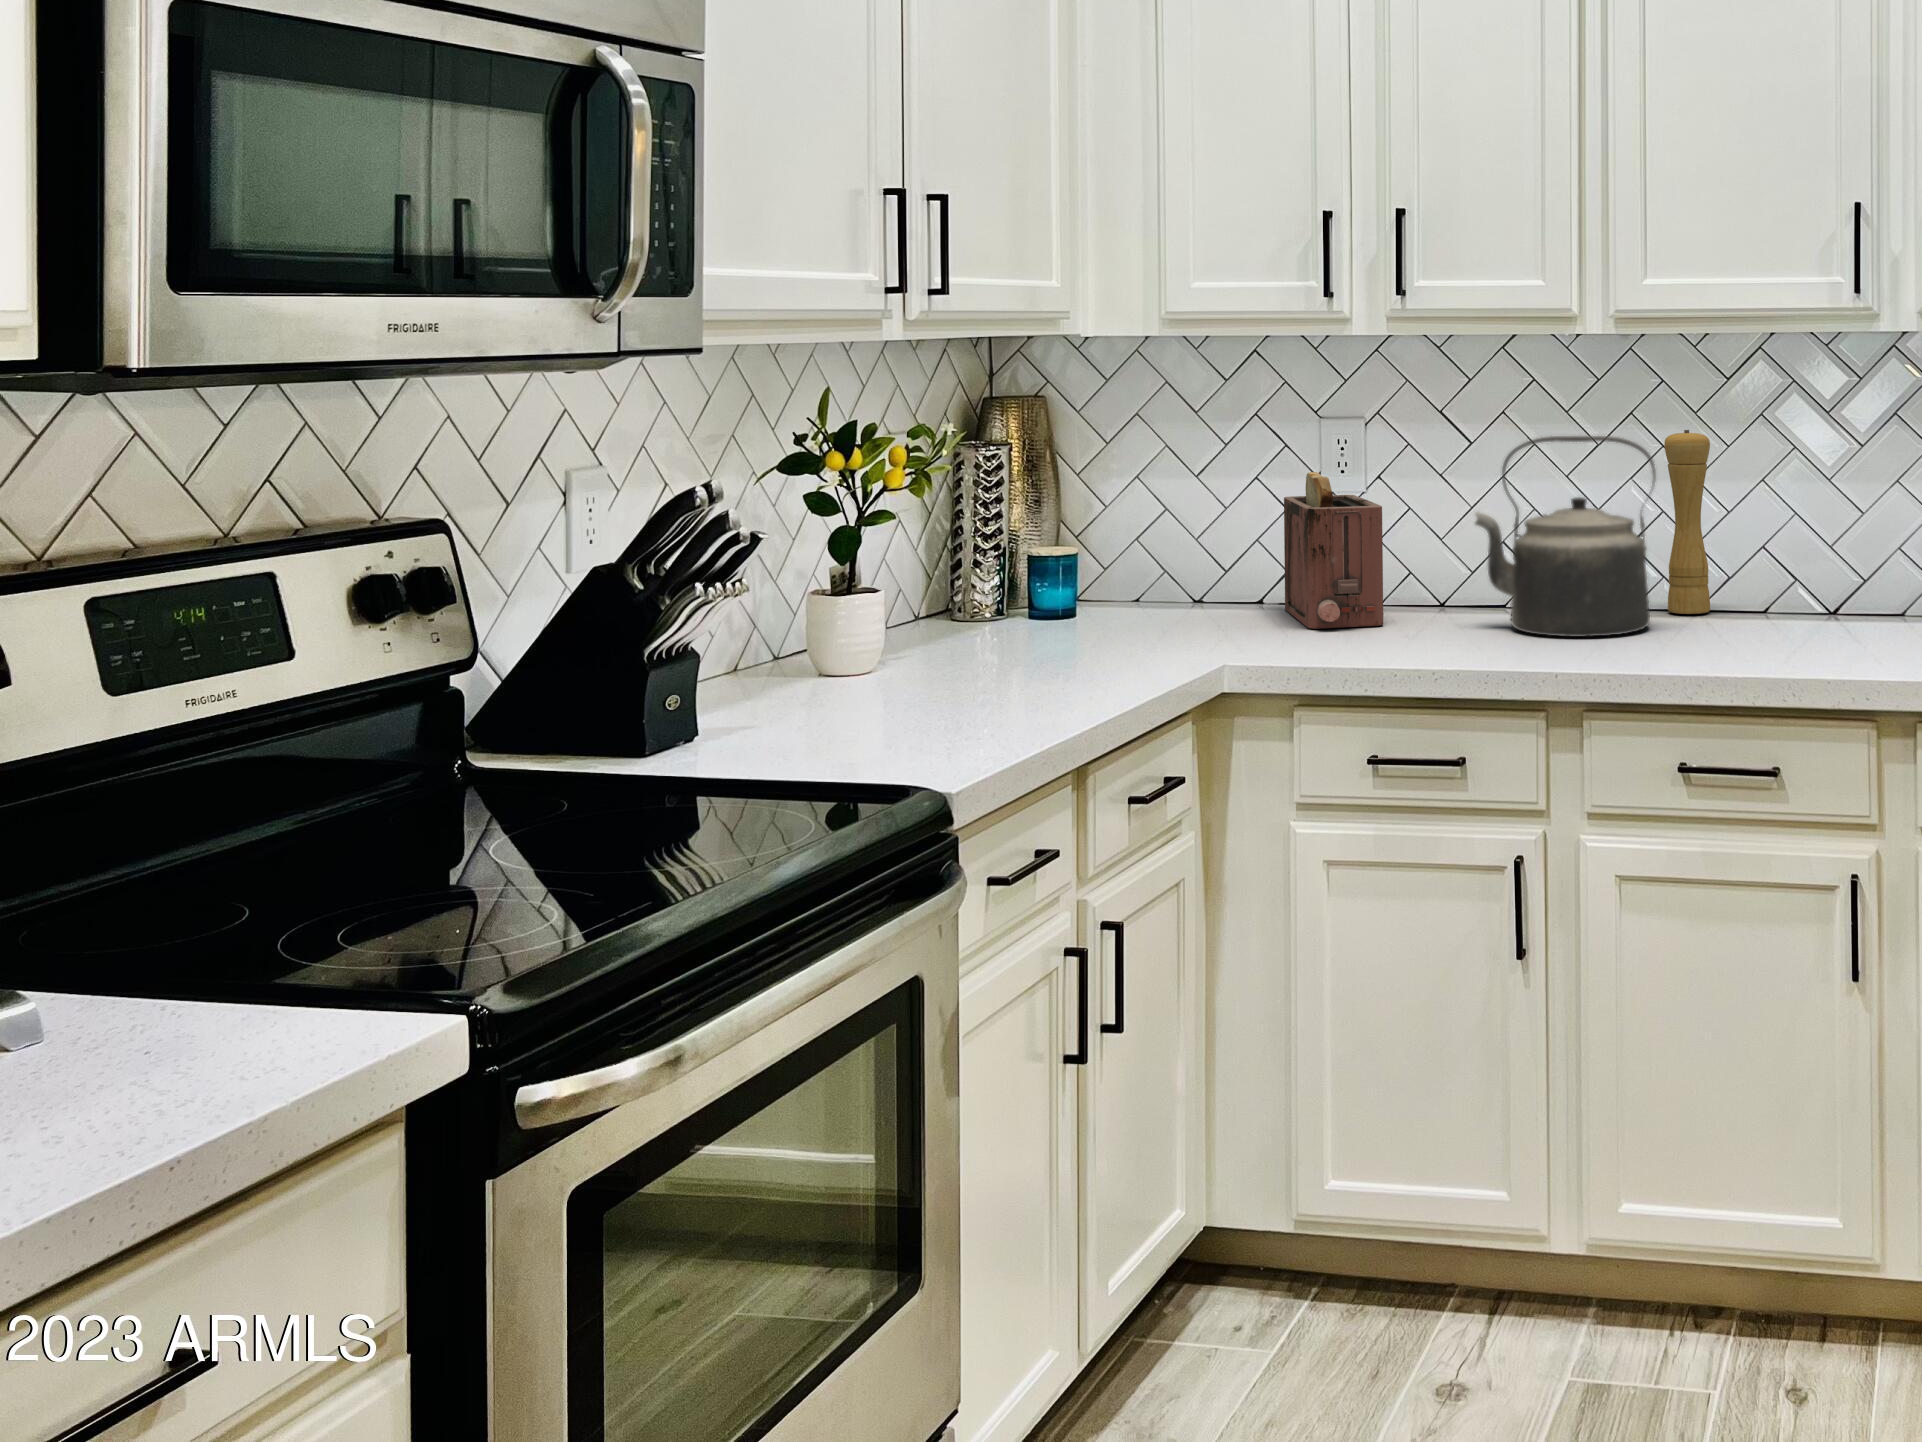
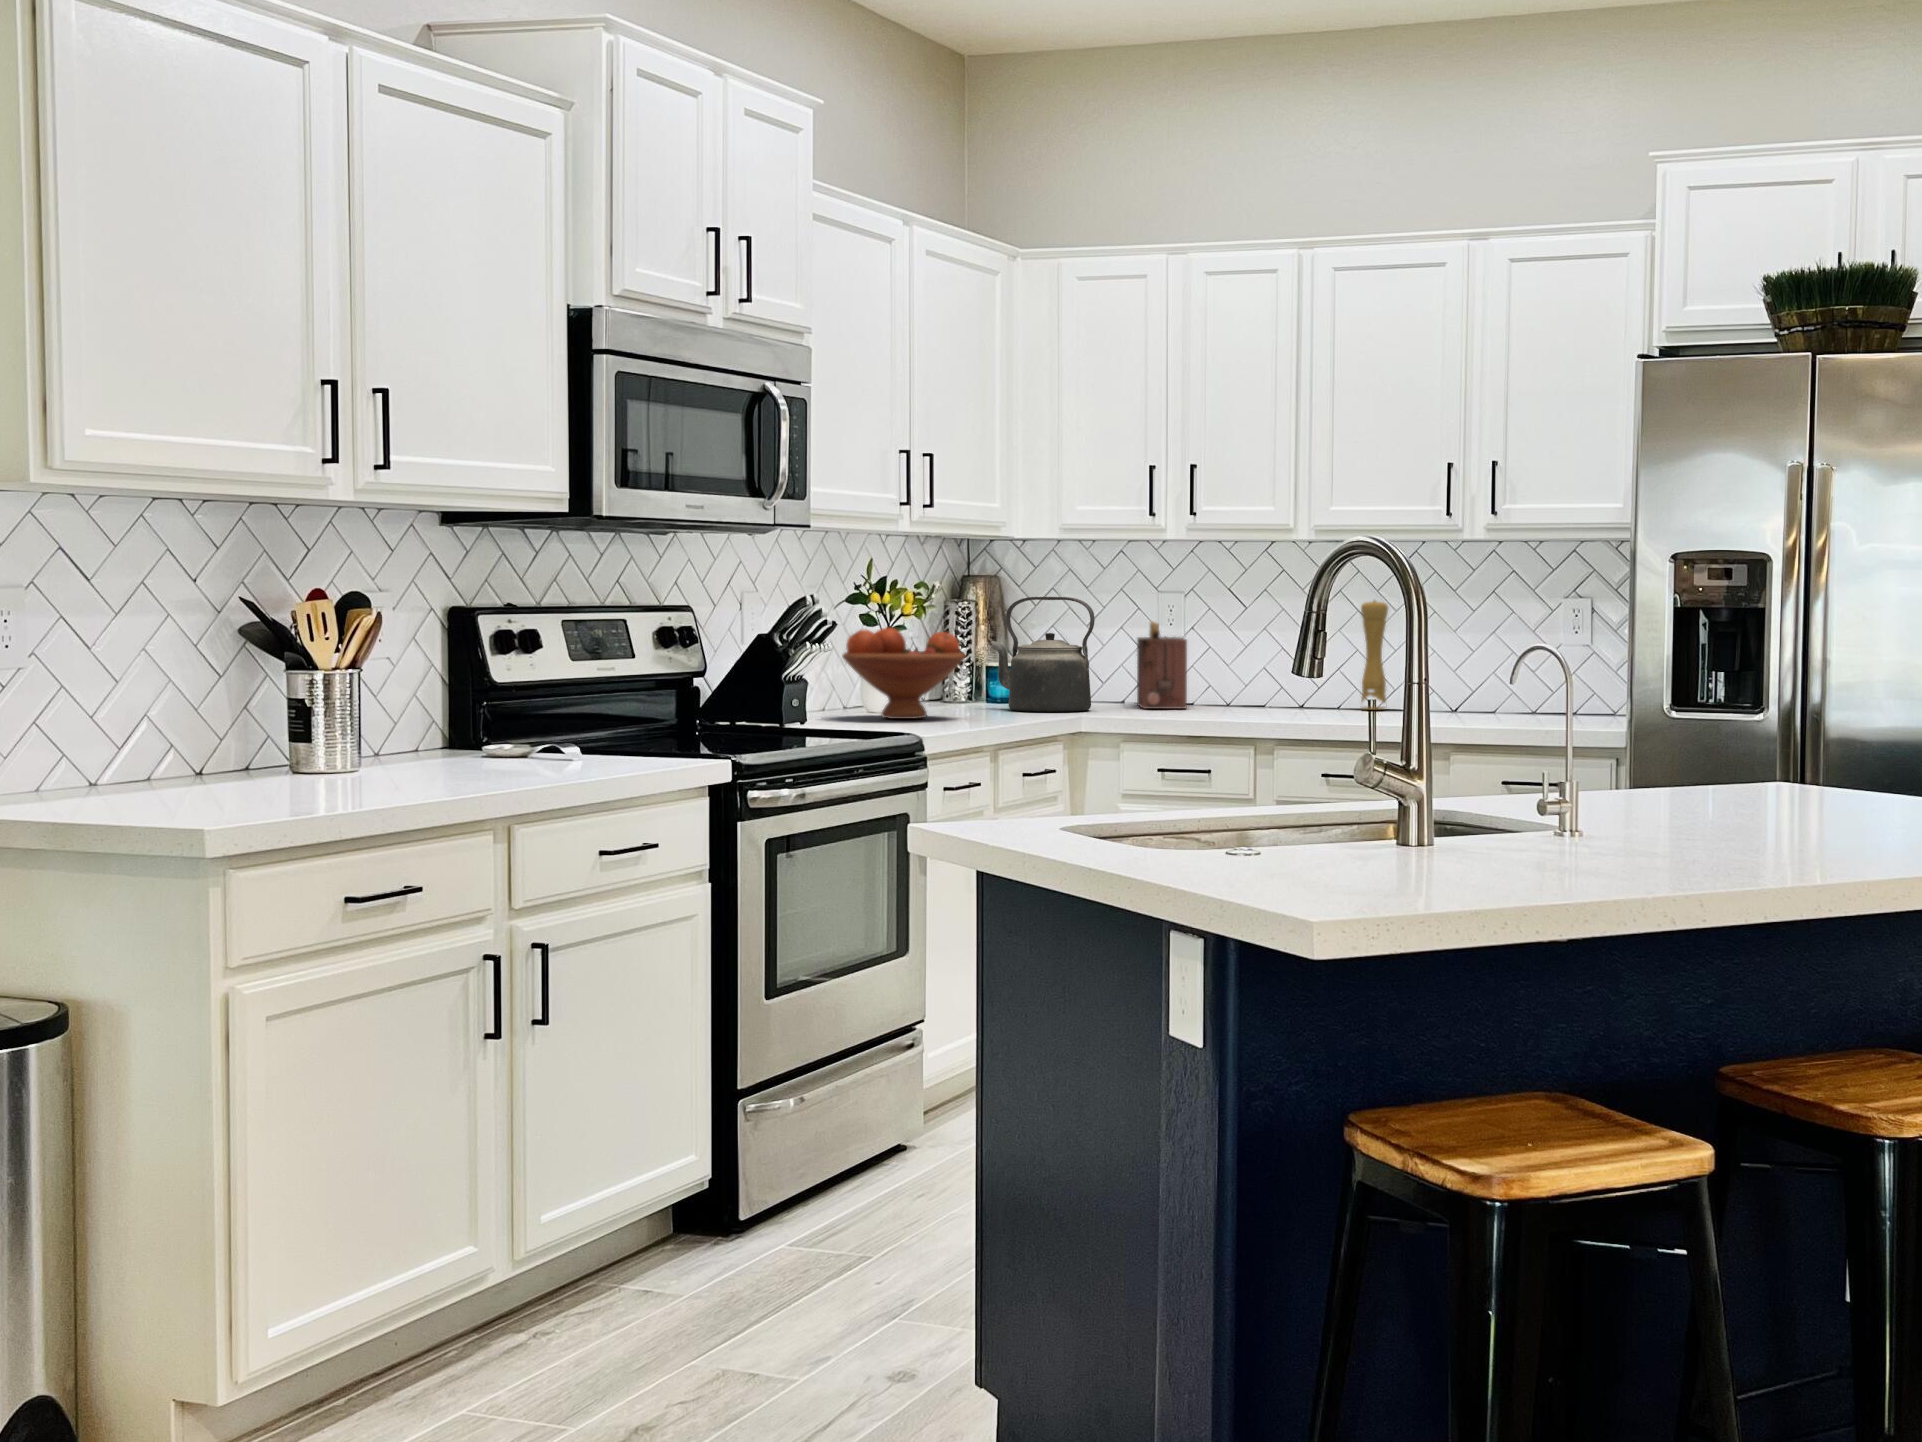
kettle: present [1475,436,1656,637] -> present [991,597,1095,712]
fruit bowl: none [774,522,1016,705] -> present [842,627,966,719]

